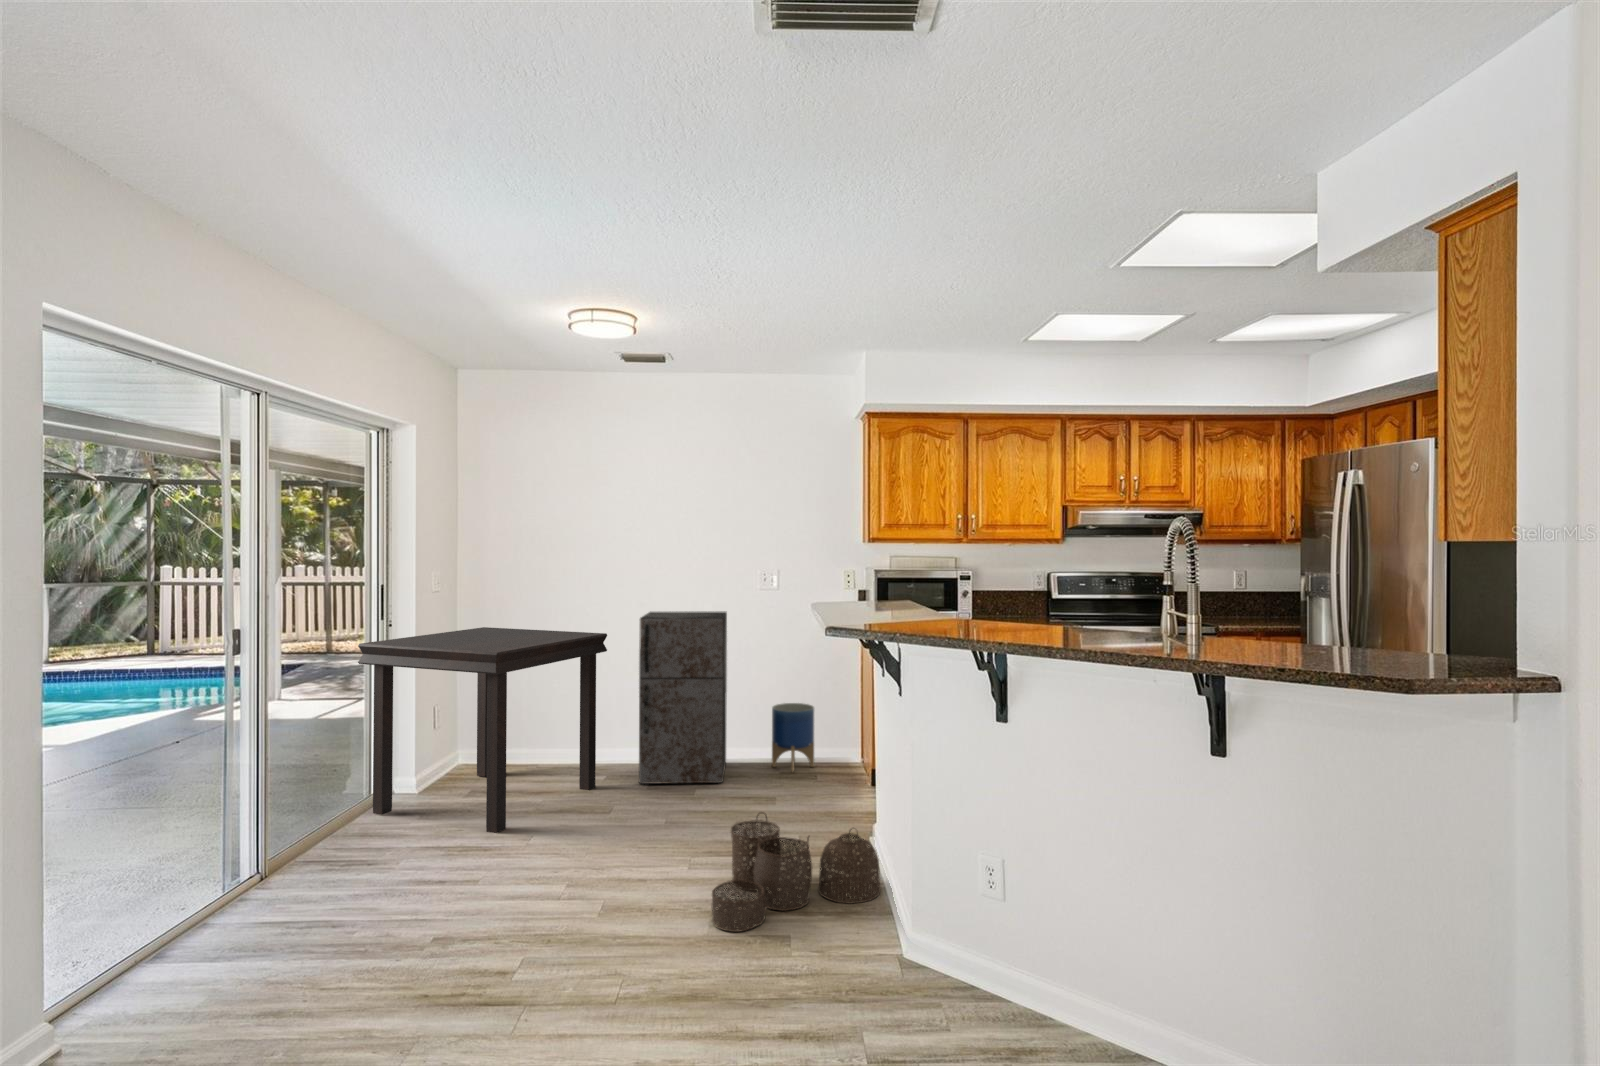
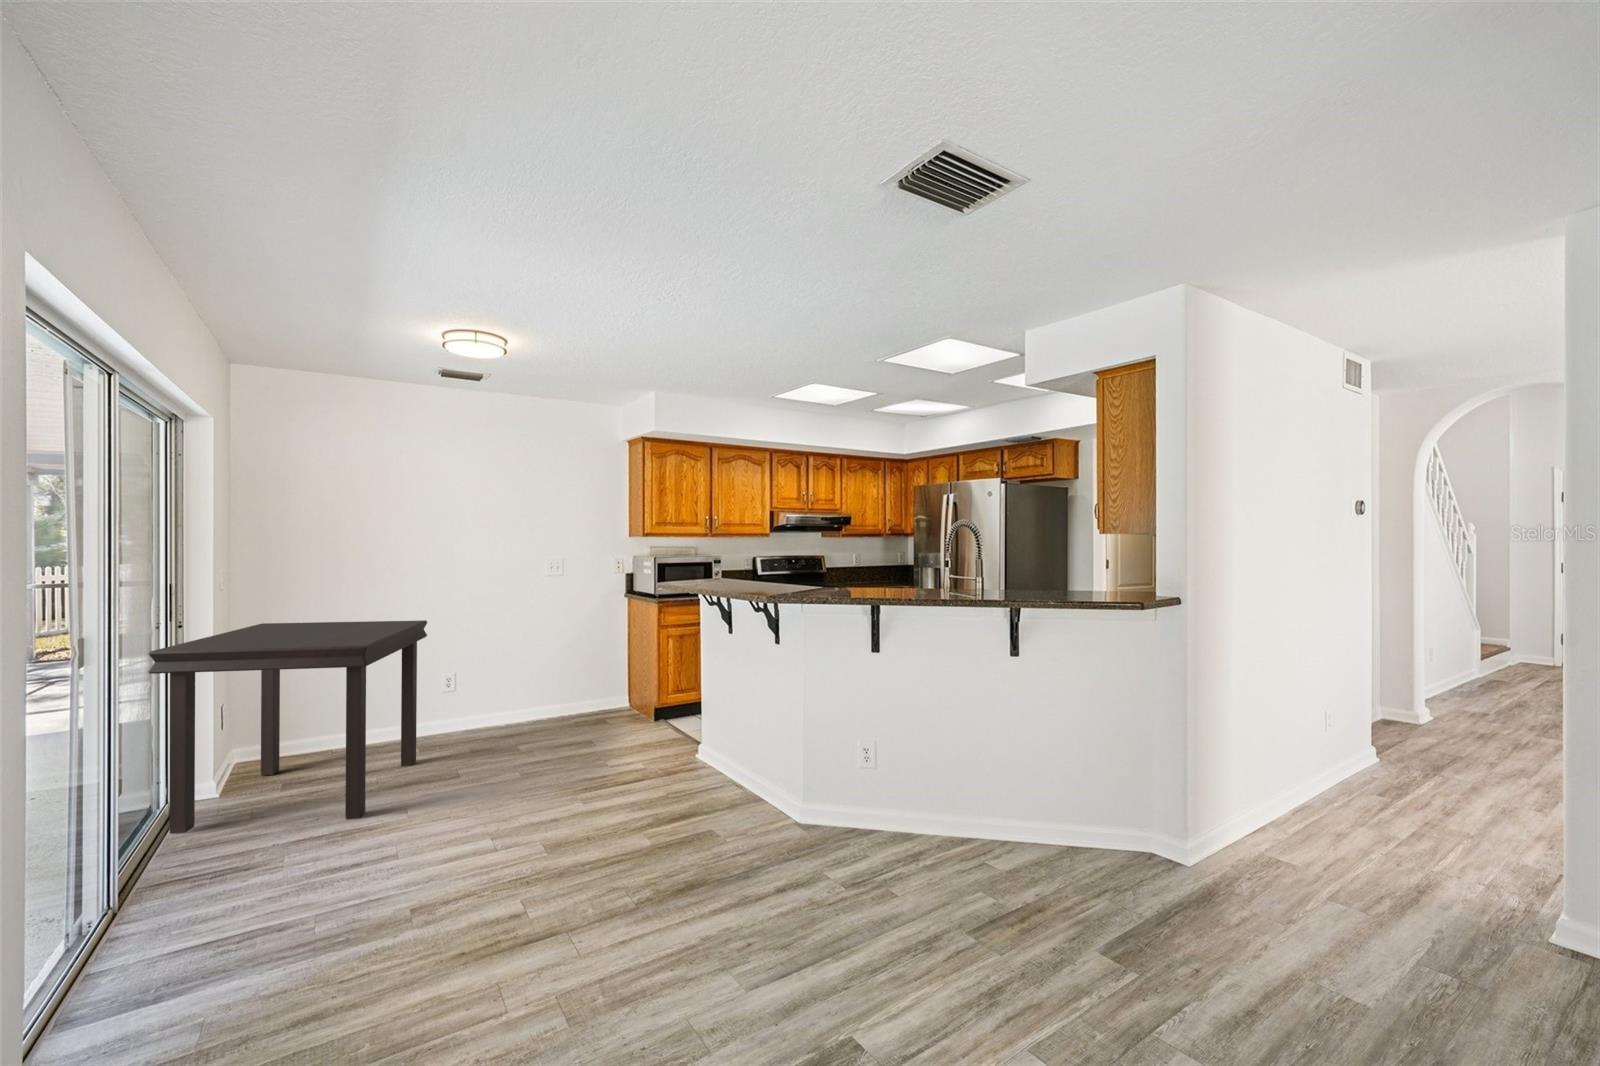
storage cabinet: present [639,611,727,784] -> none [446,595,537,752]
planter: present [772,703,814,772] -> none [564,665,600,721]
woven basket: present [712,812,880,932] -> none [627,745,741,835]

